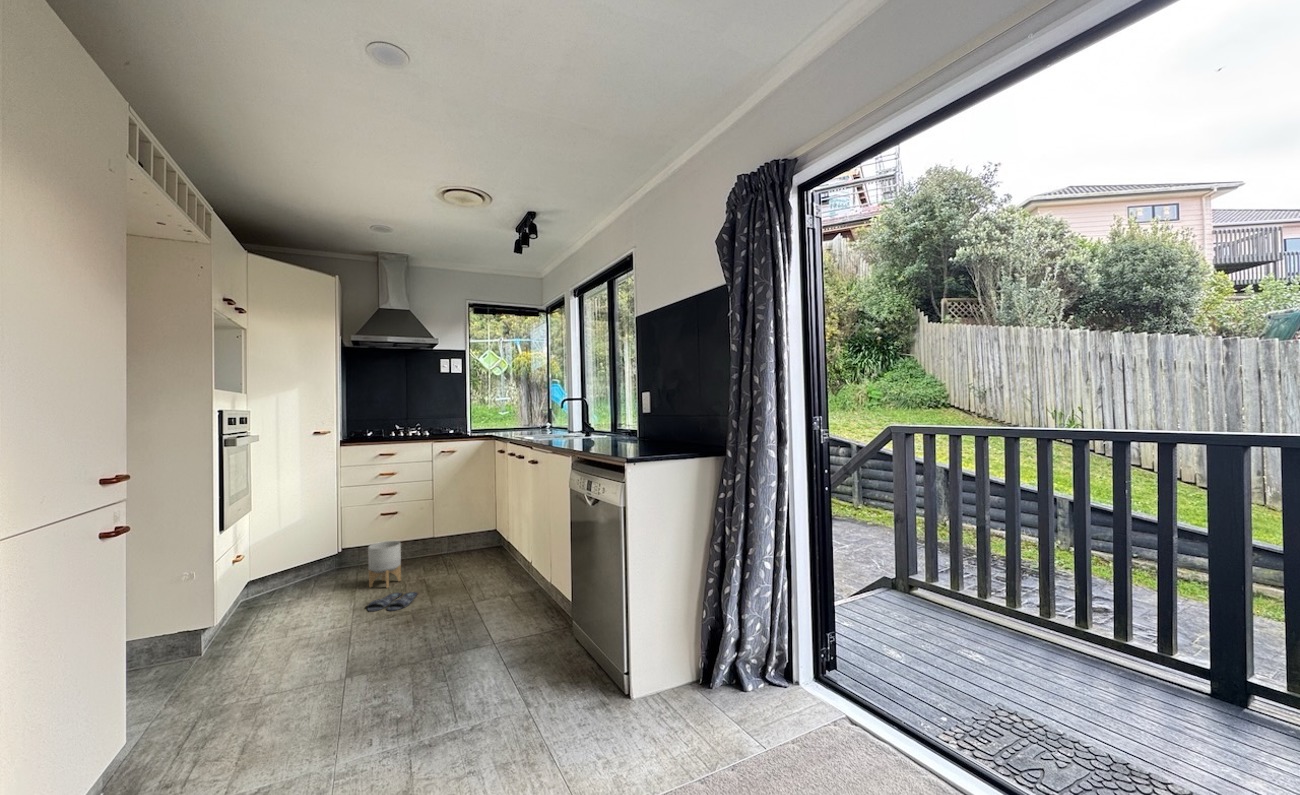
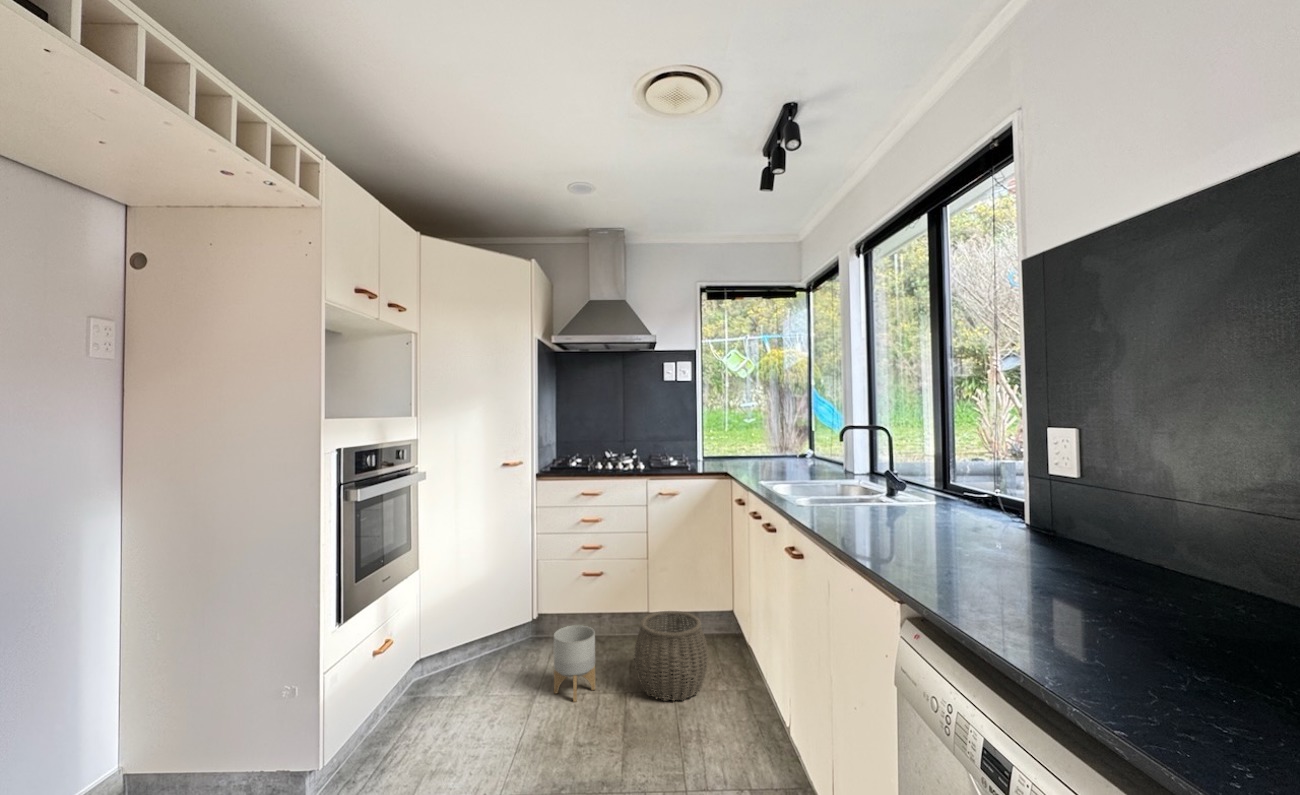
woven basket: none [429,524,482,577] -> present [634,611,708,701]
slippers: present [367,592,417,612] -> none [534,719,609,770]

